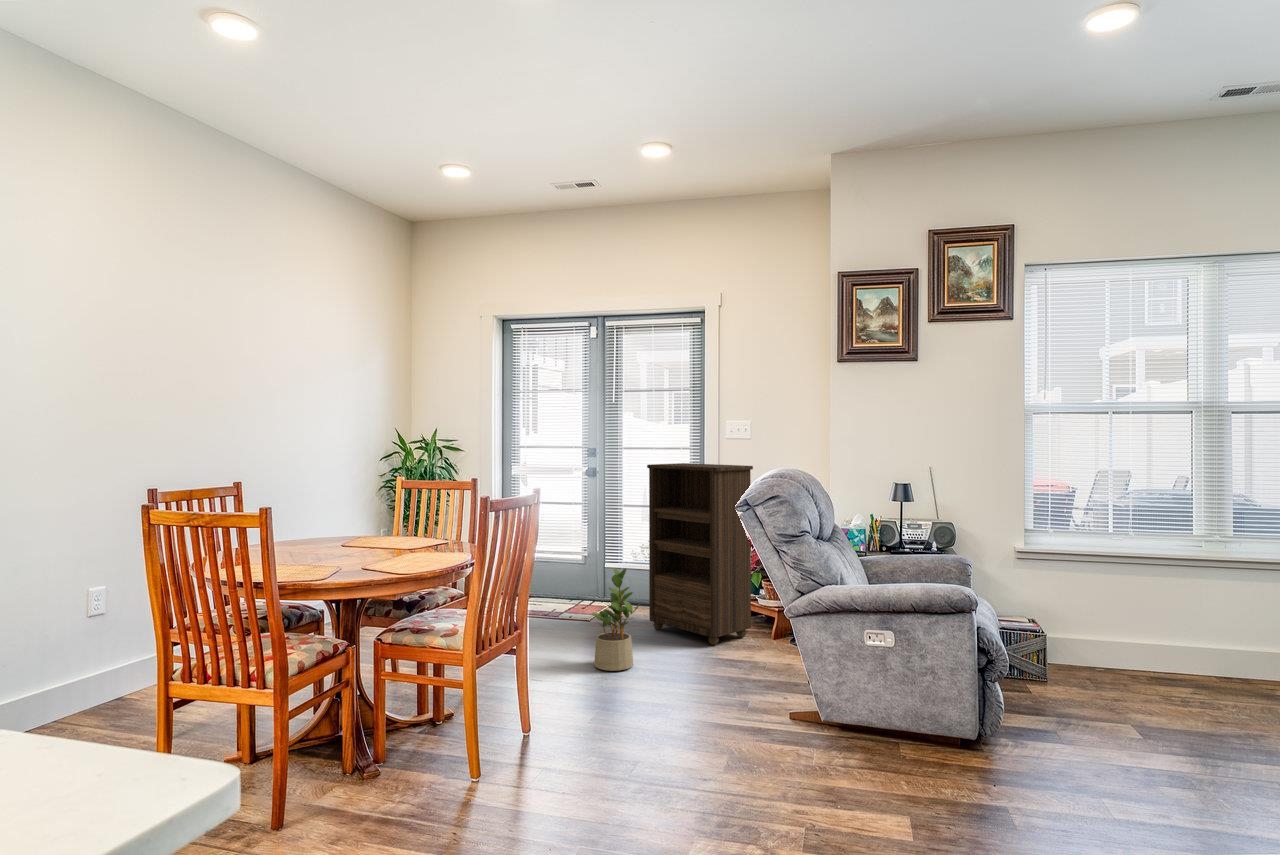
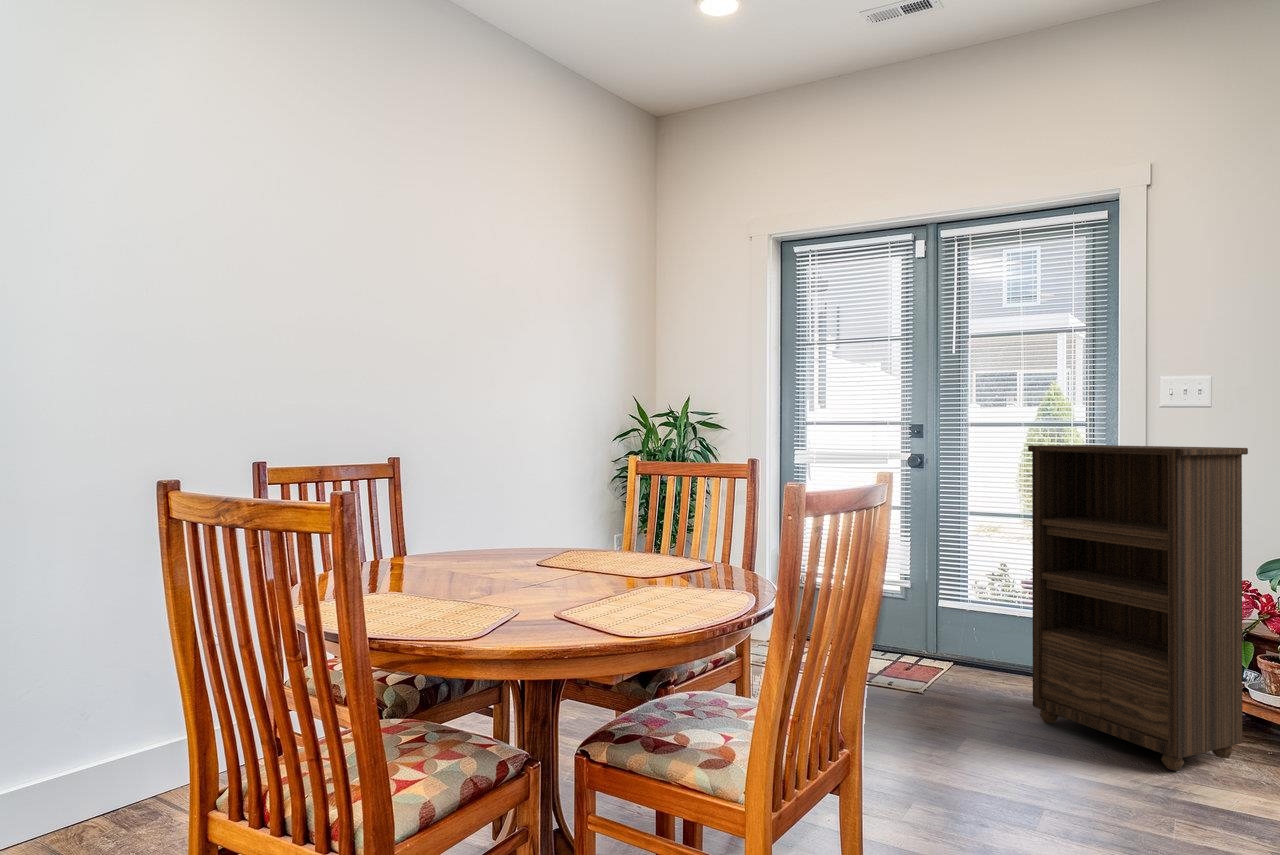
potted plant: present [592,568,641,671] -> none [951,622,1048,810]

